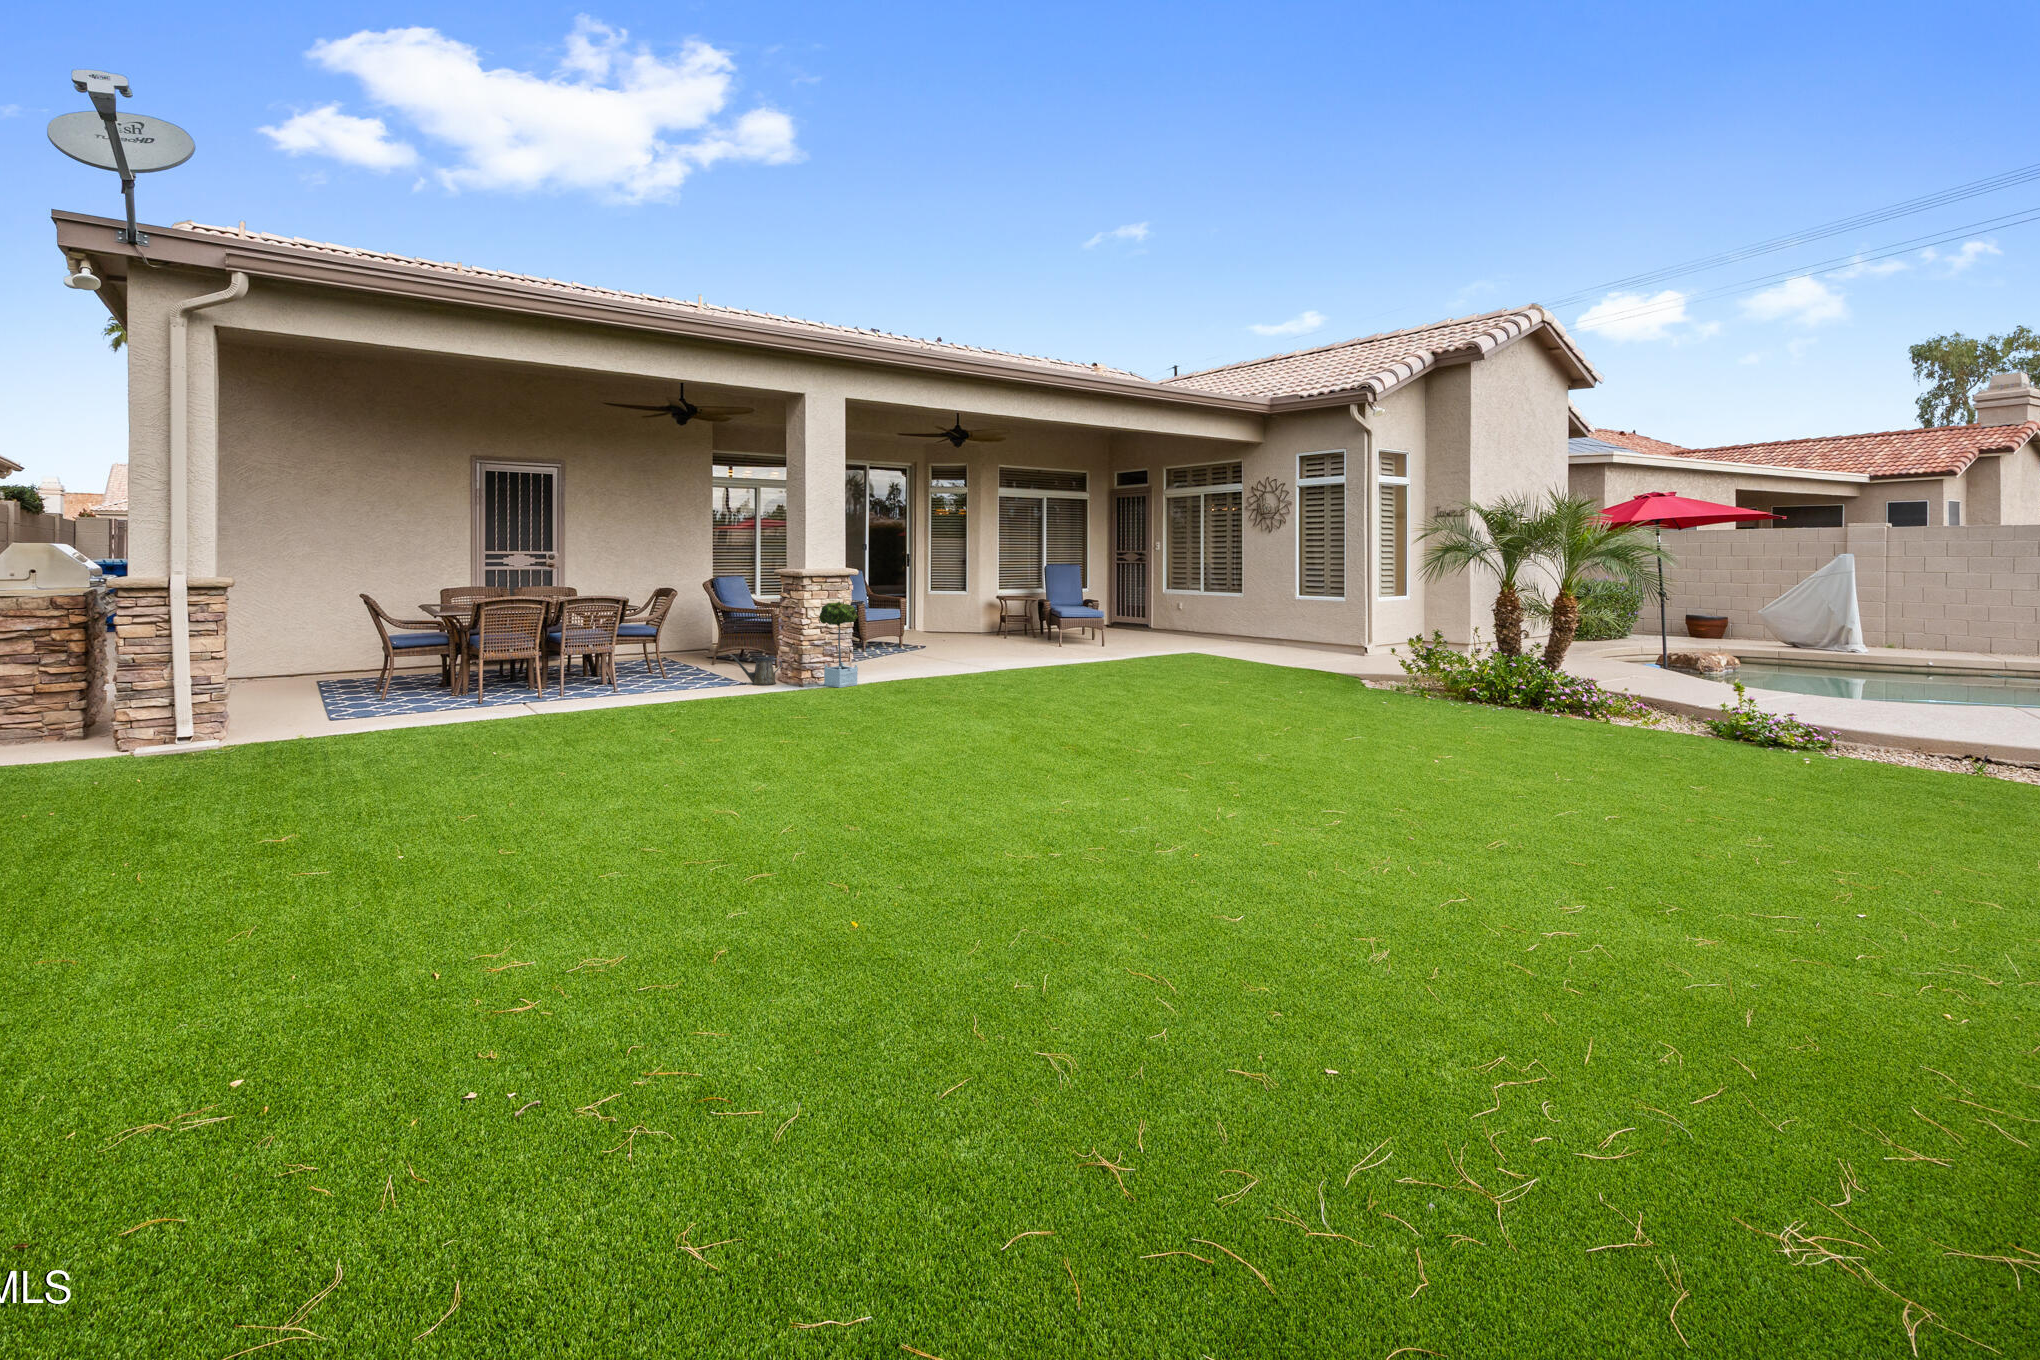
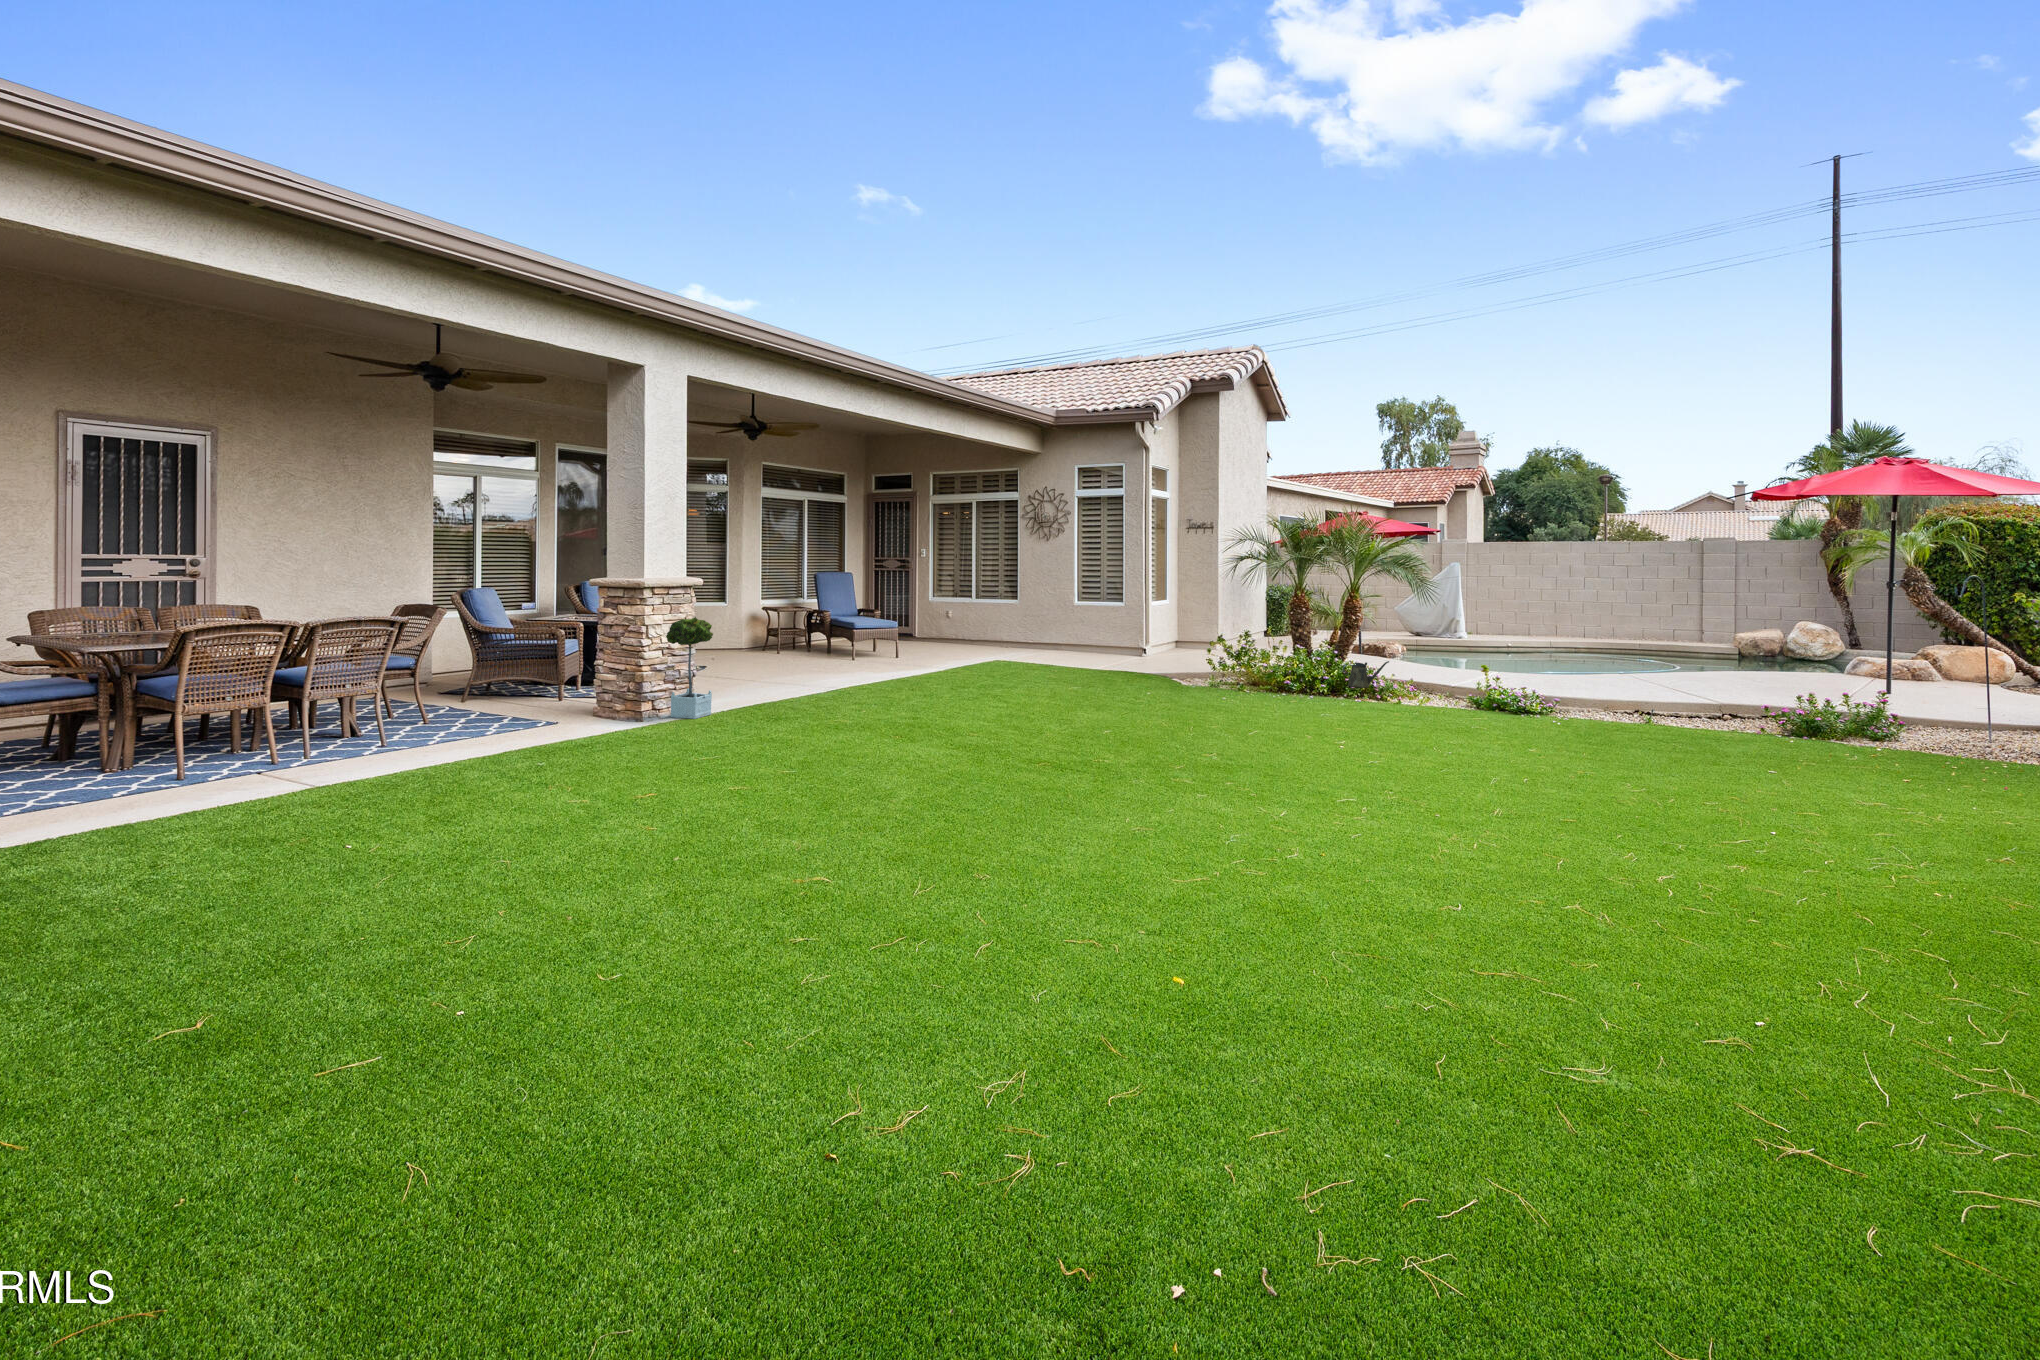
watering can: present [730,655,782,685] -> present [1343,661,1389,688]

